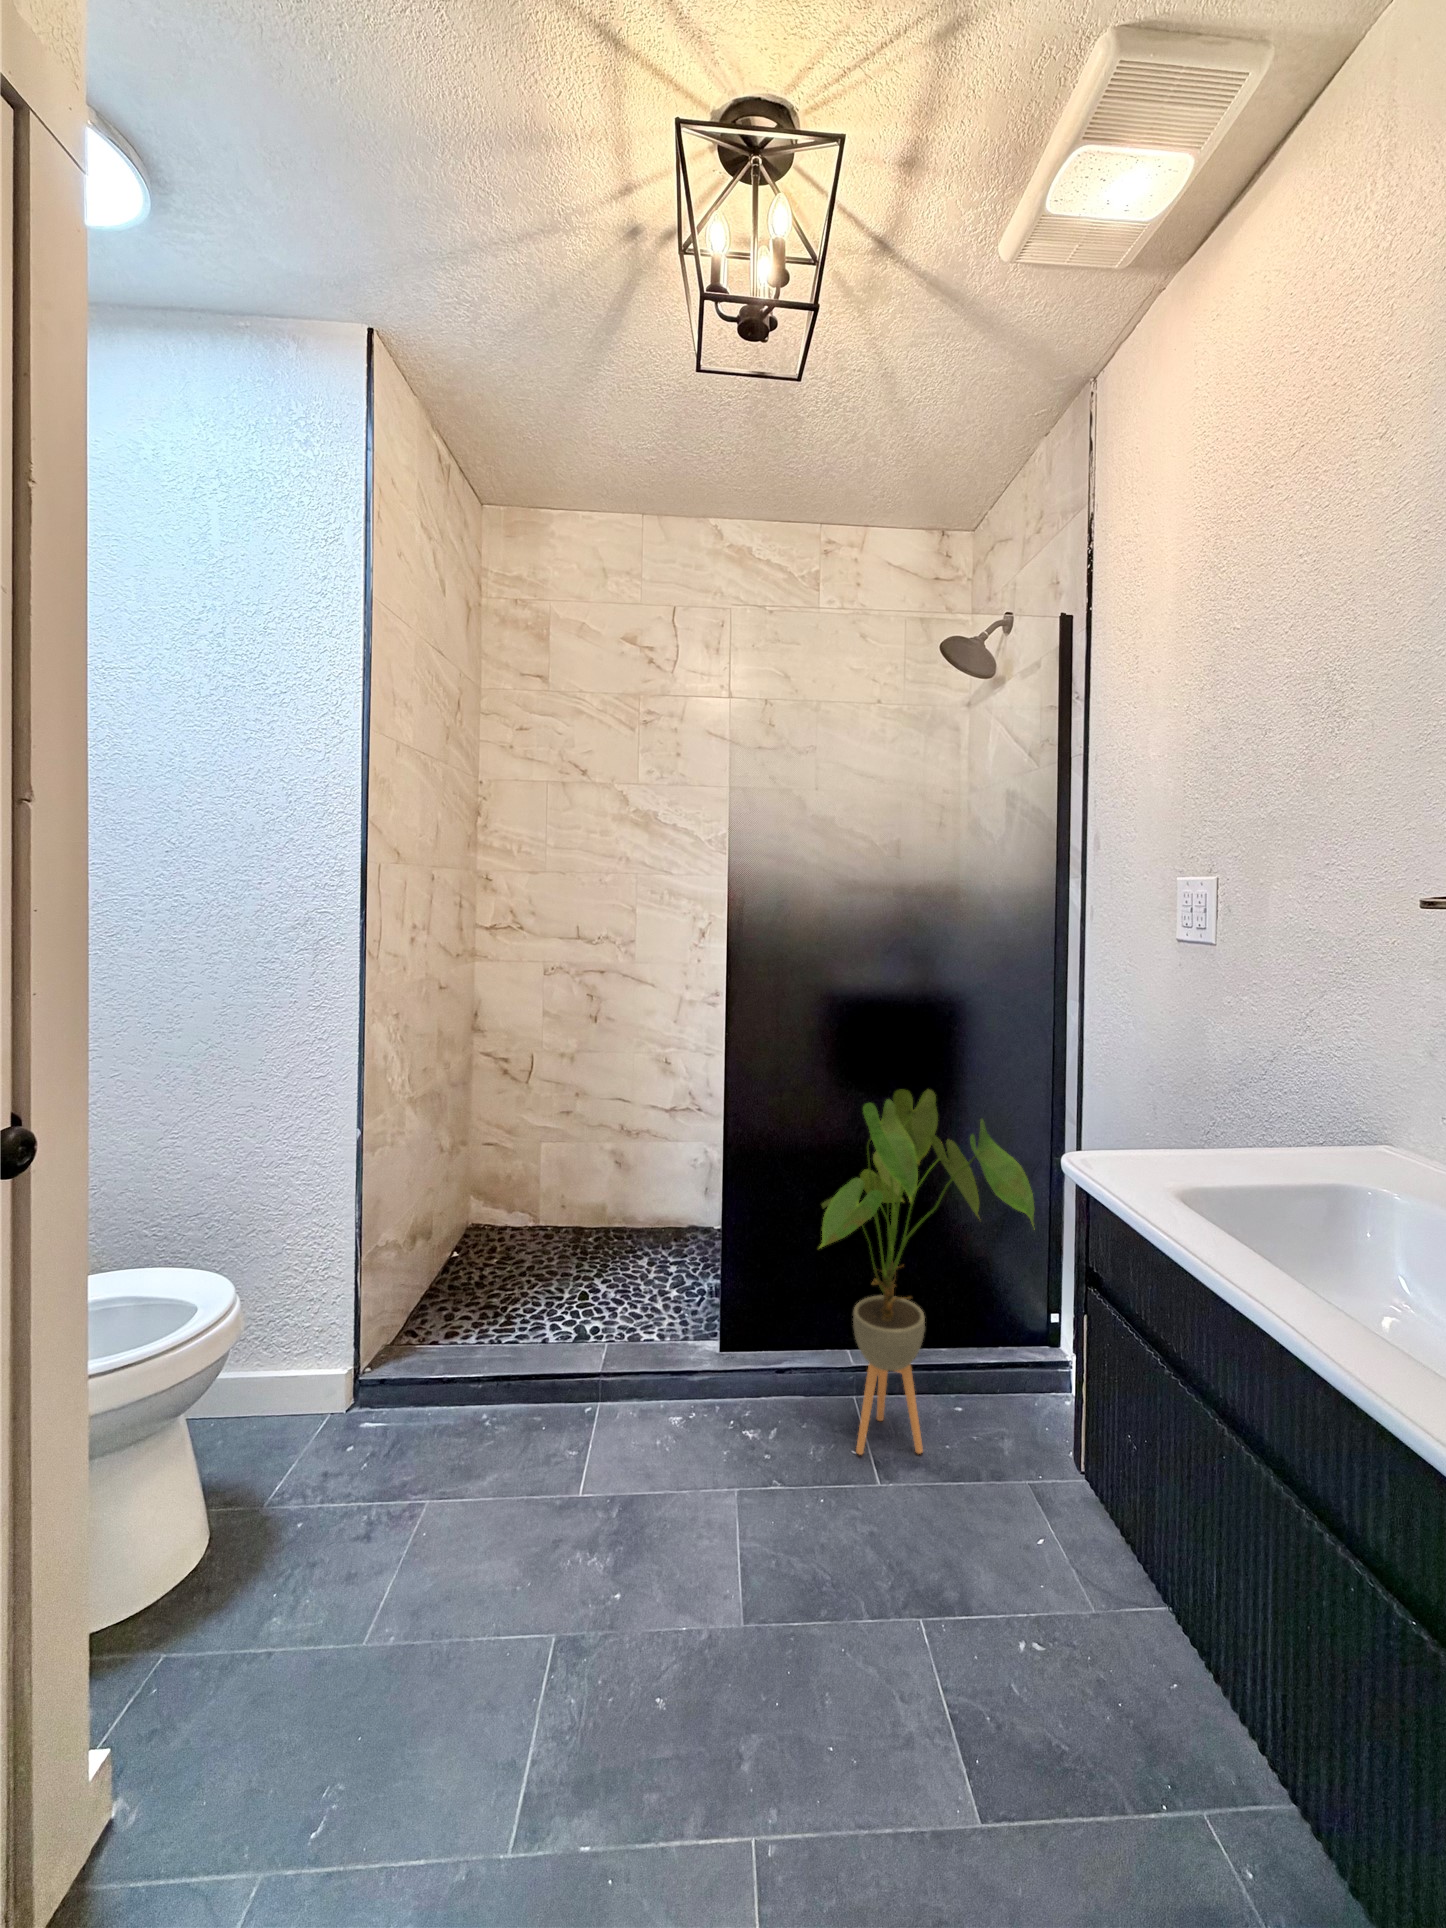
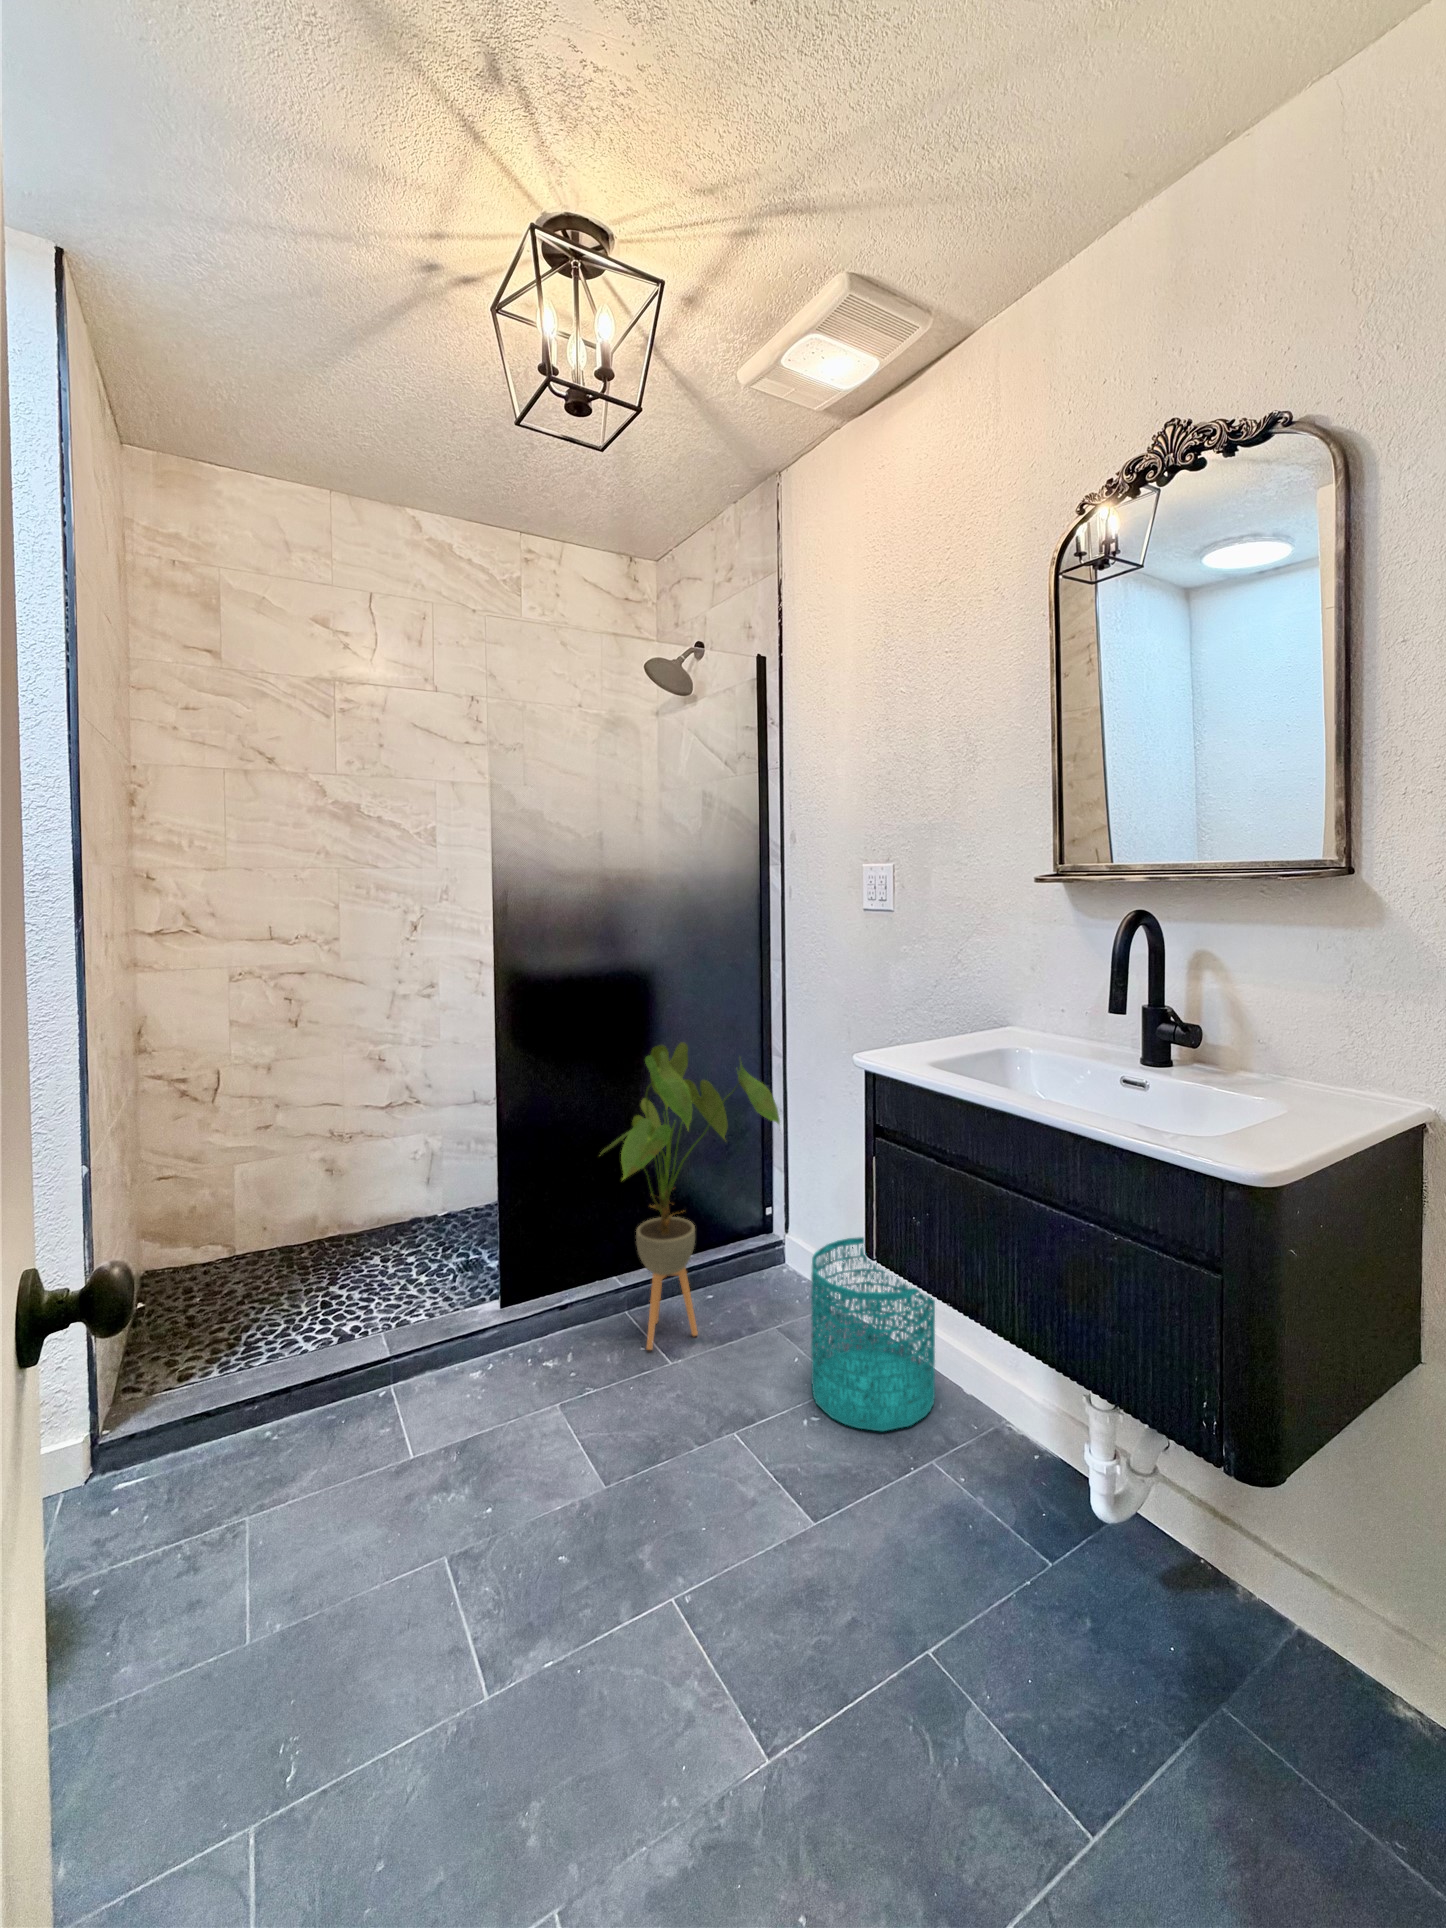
wastebasket: none [1041,1393,1236,1711] -> present [811,1237,935,1431]

